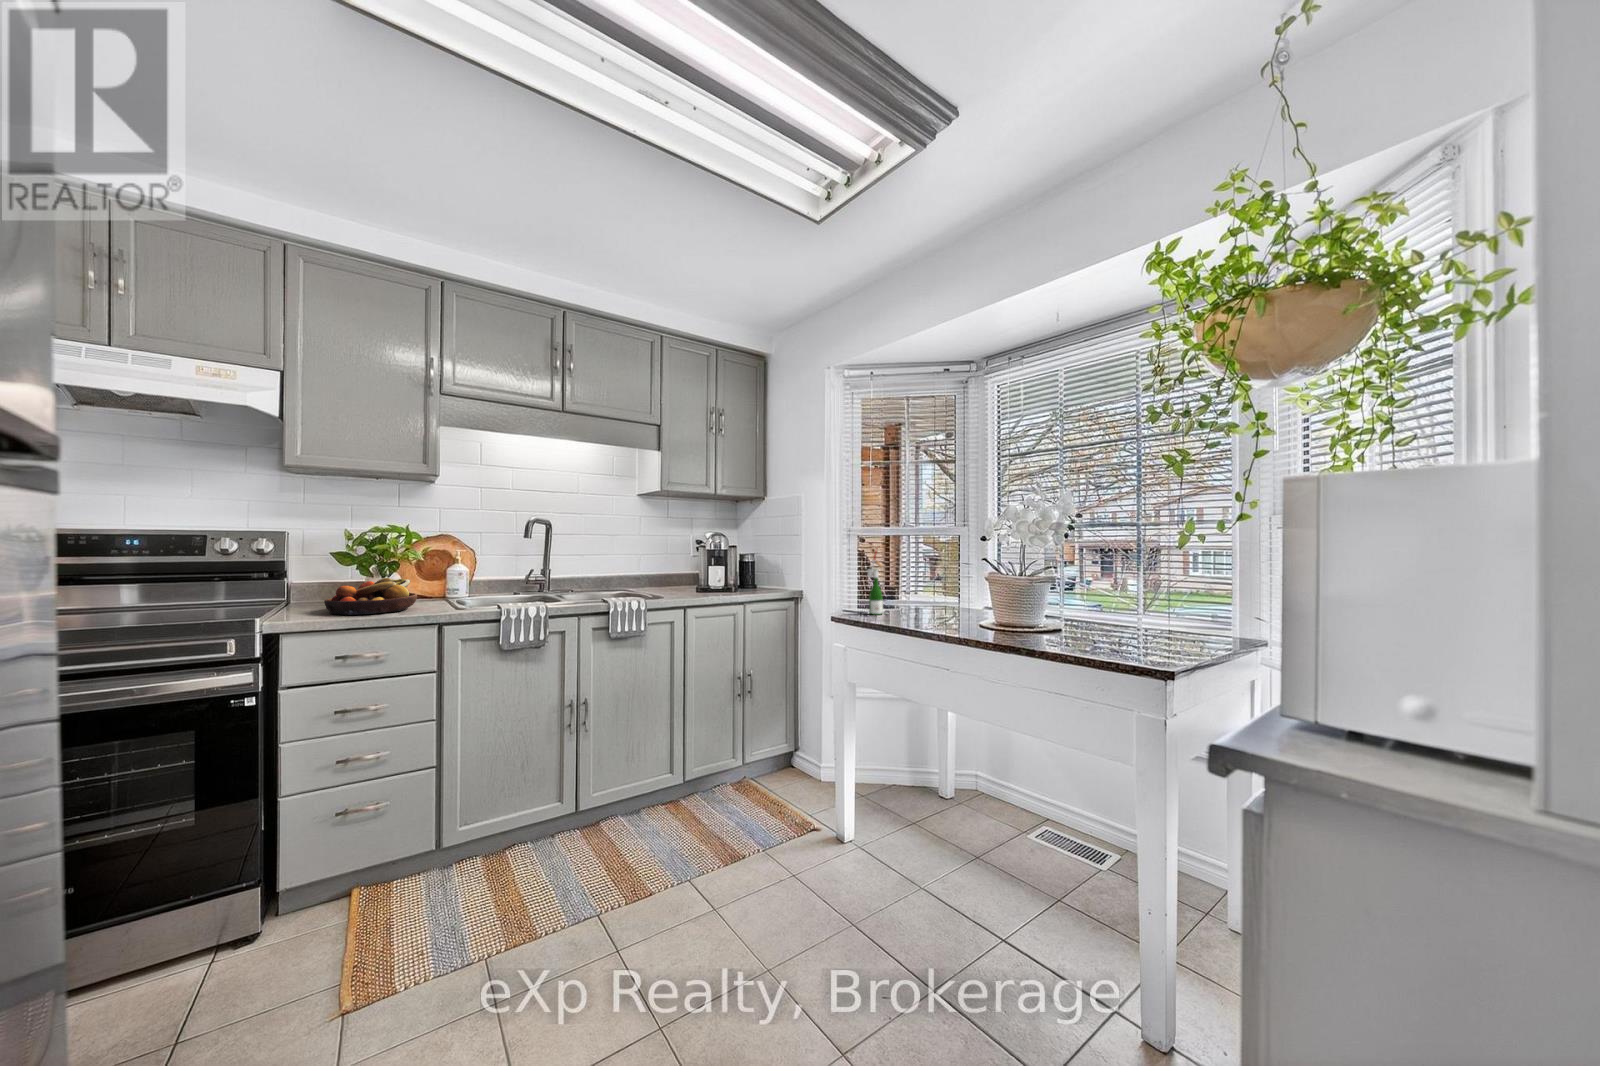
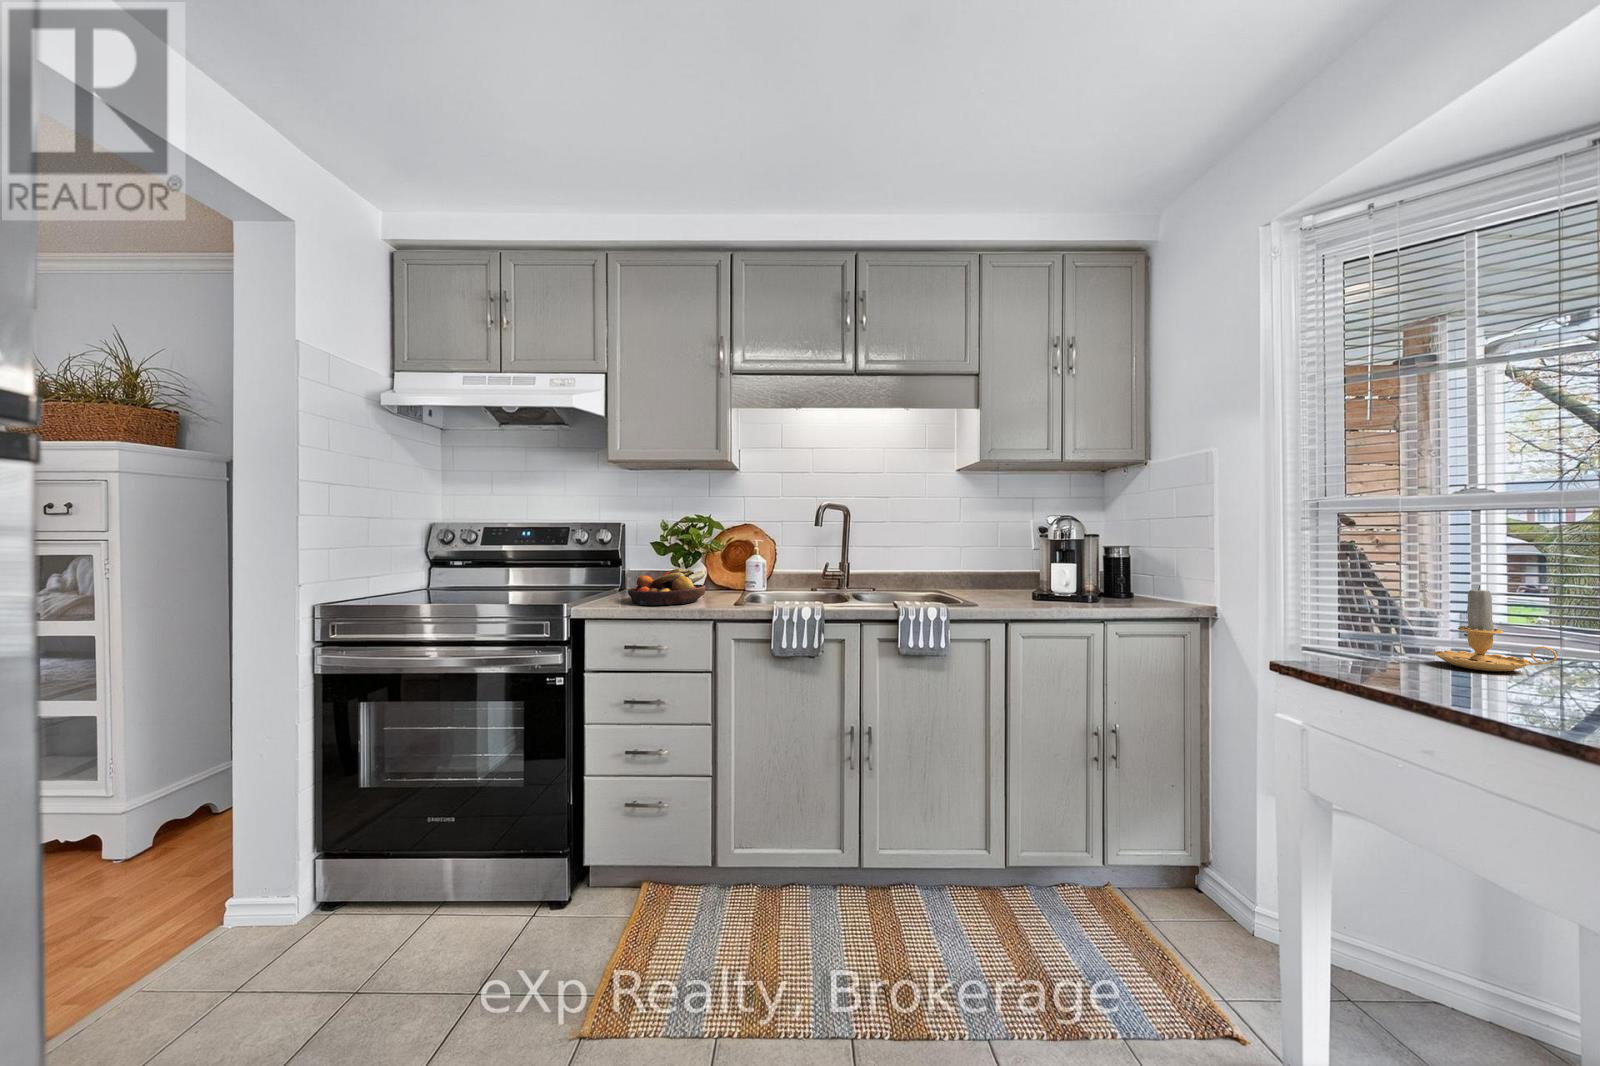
wine bottle: present [868,551,883,615] -> none [1360,531,1422,673]
candle: none [893,571,930,611] -> present [1434,586,1557,671]

